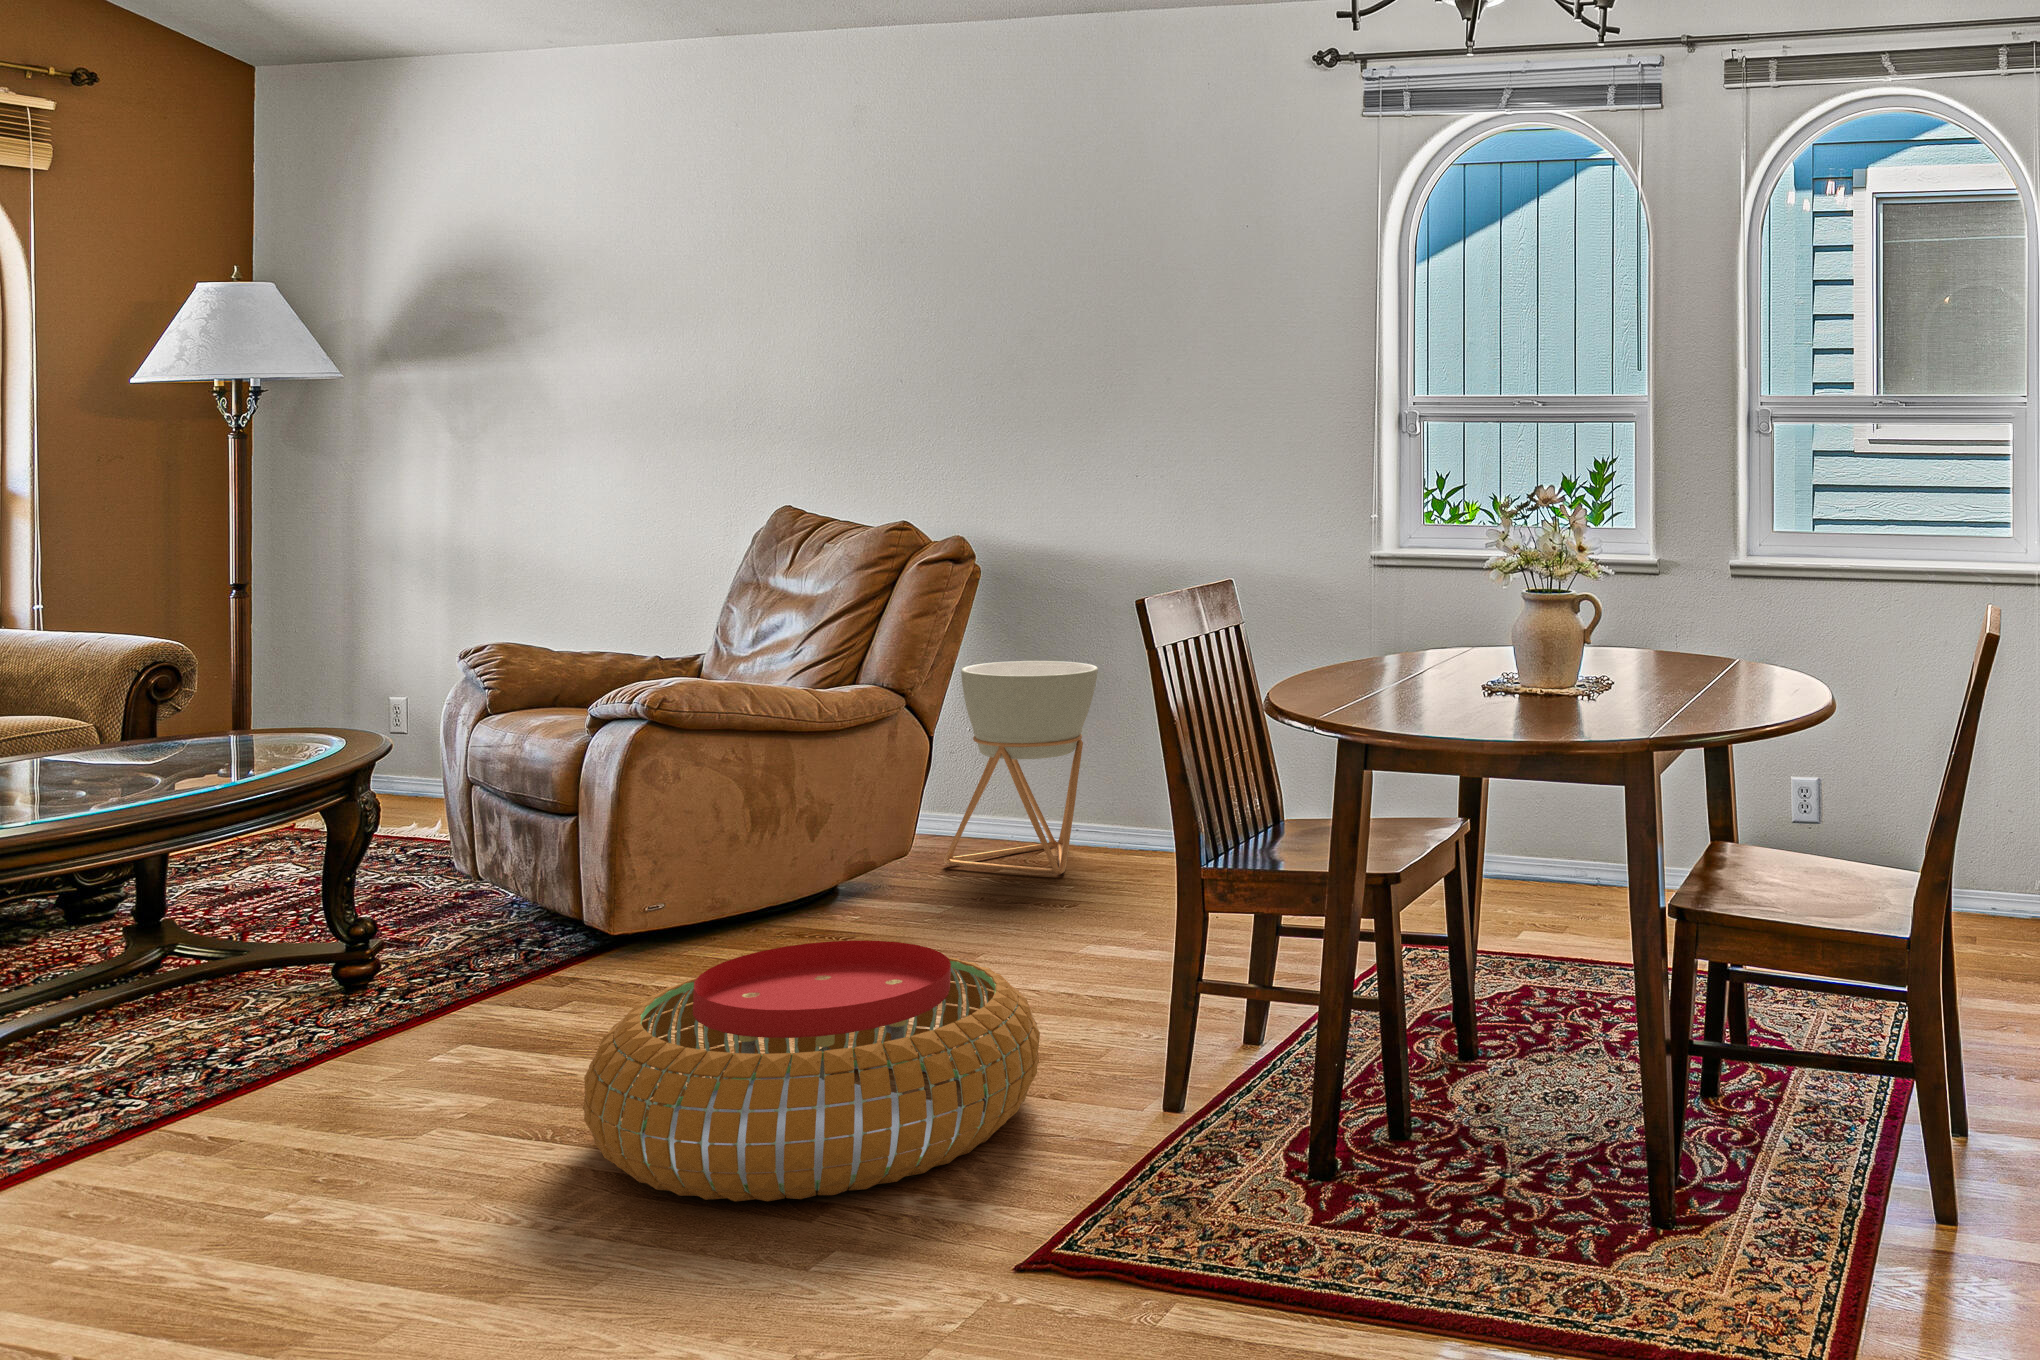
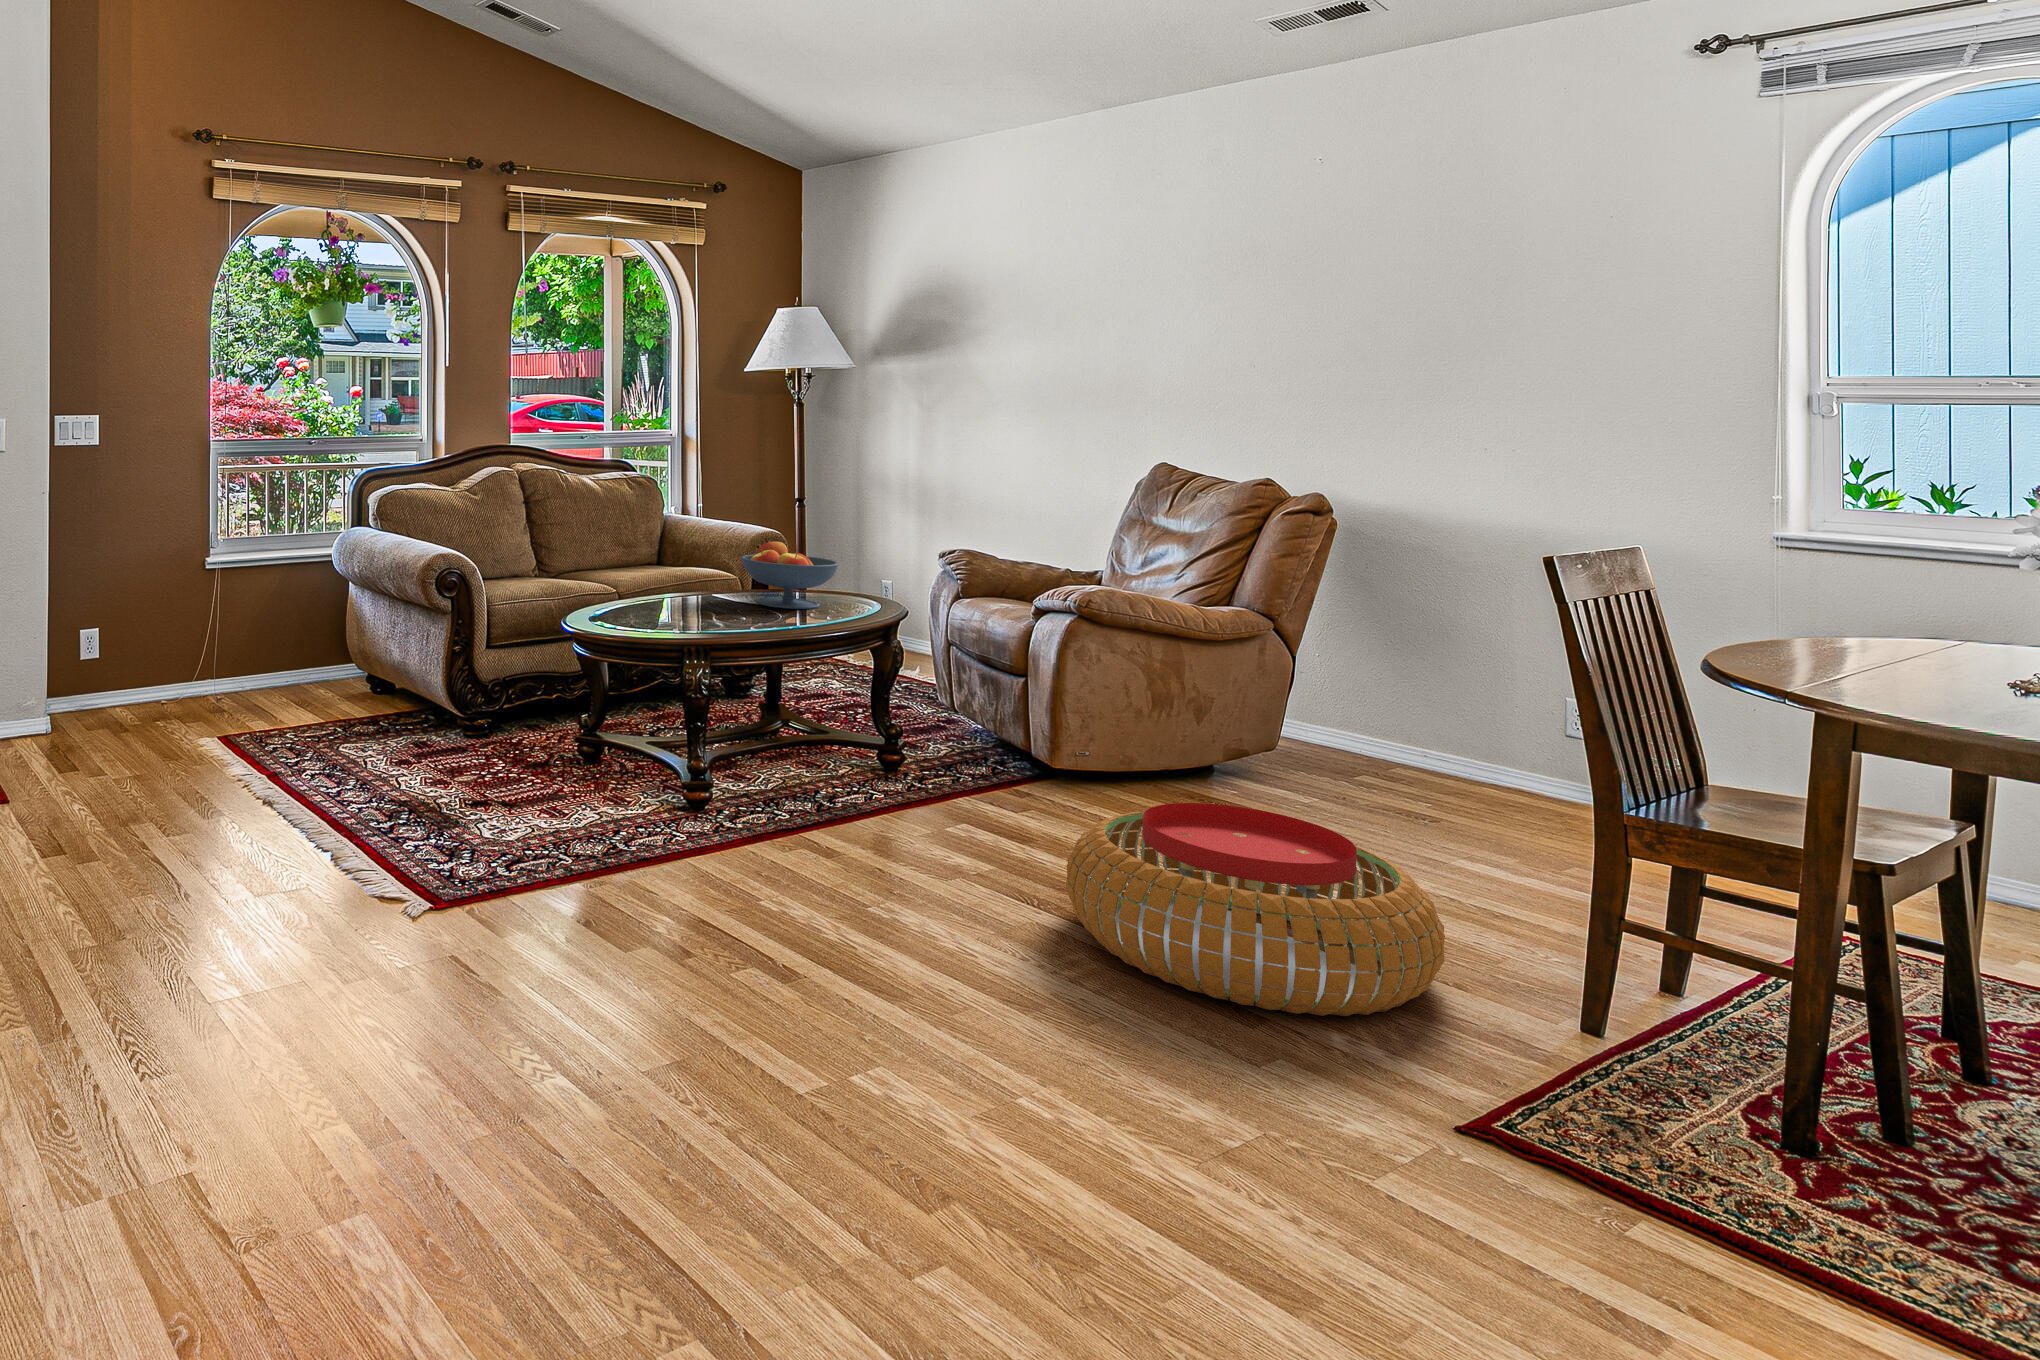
fruit bowl: none [76,660,271,769] -> present [741,540,839,609]
planter: present [944,661,1098,875] -> none [1305,603,1451,795]

